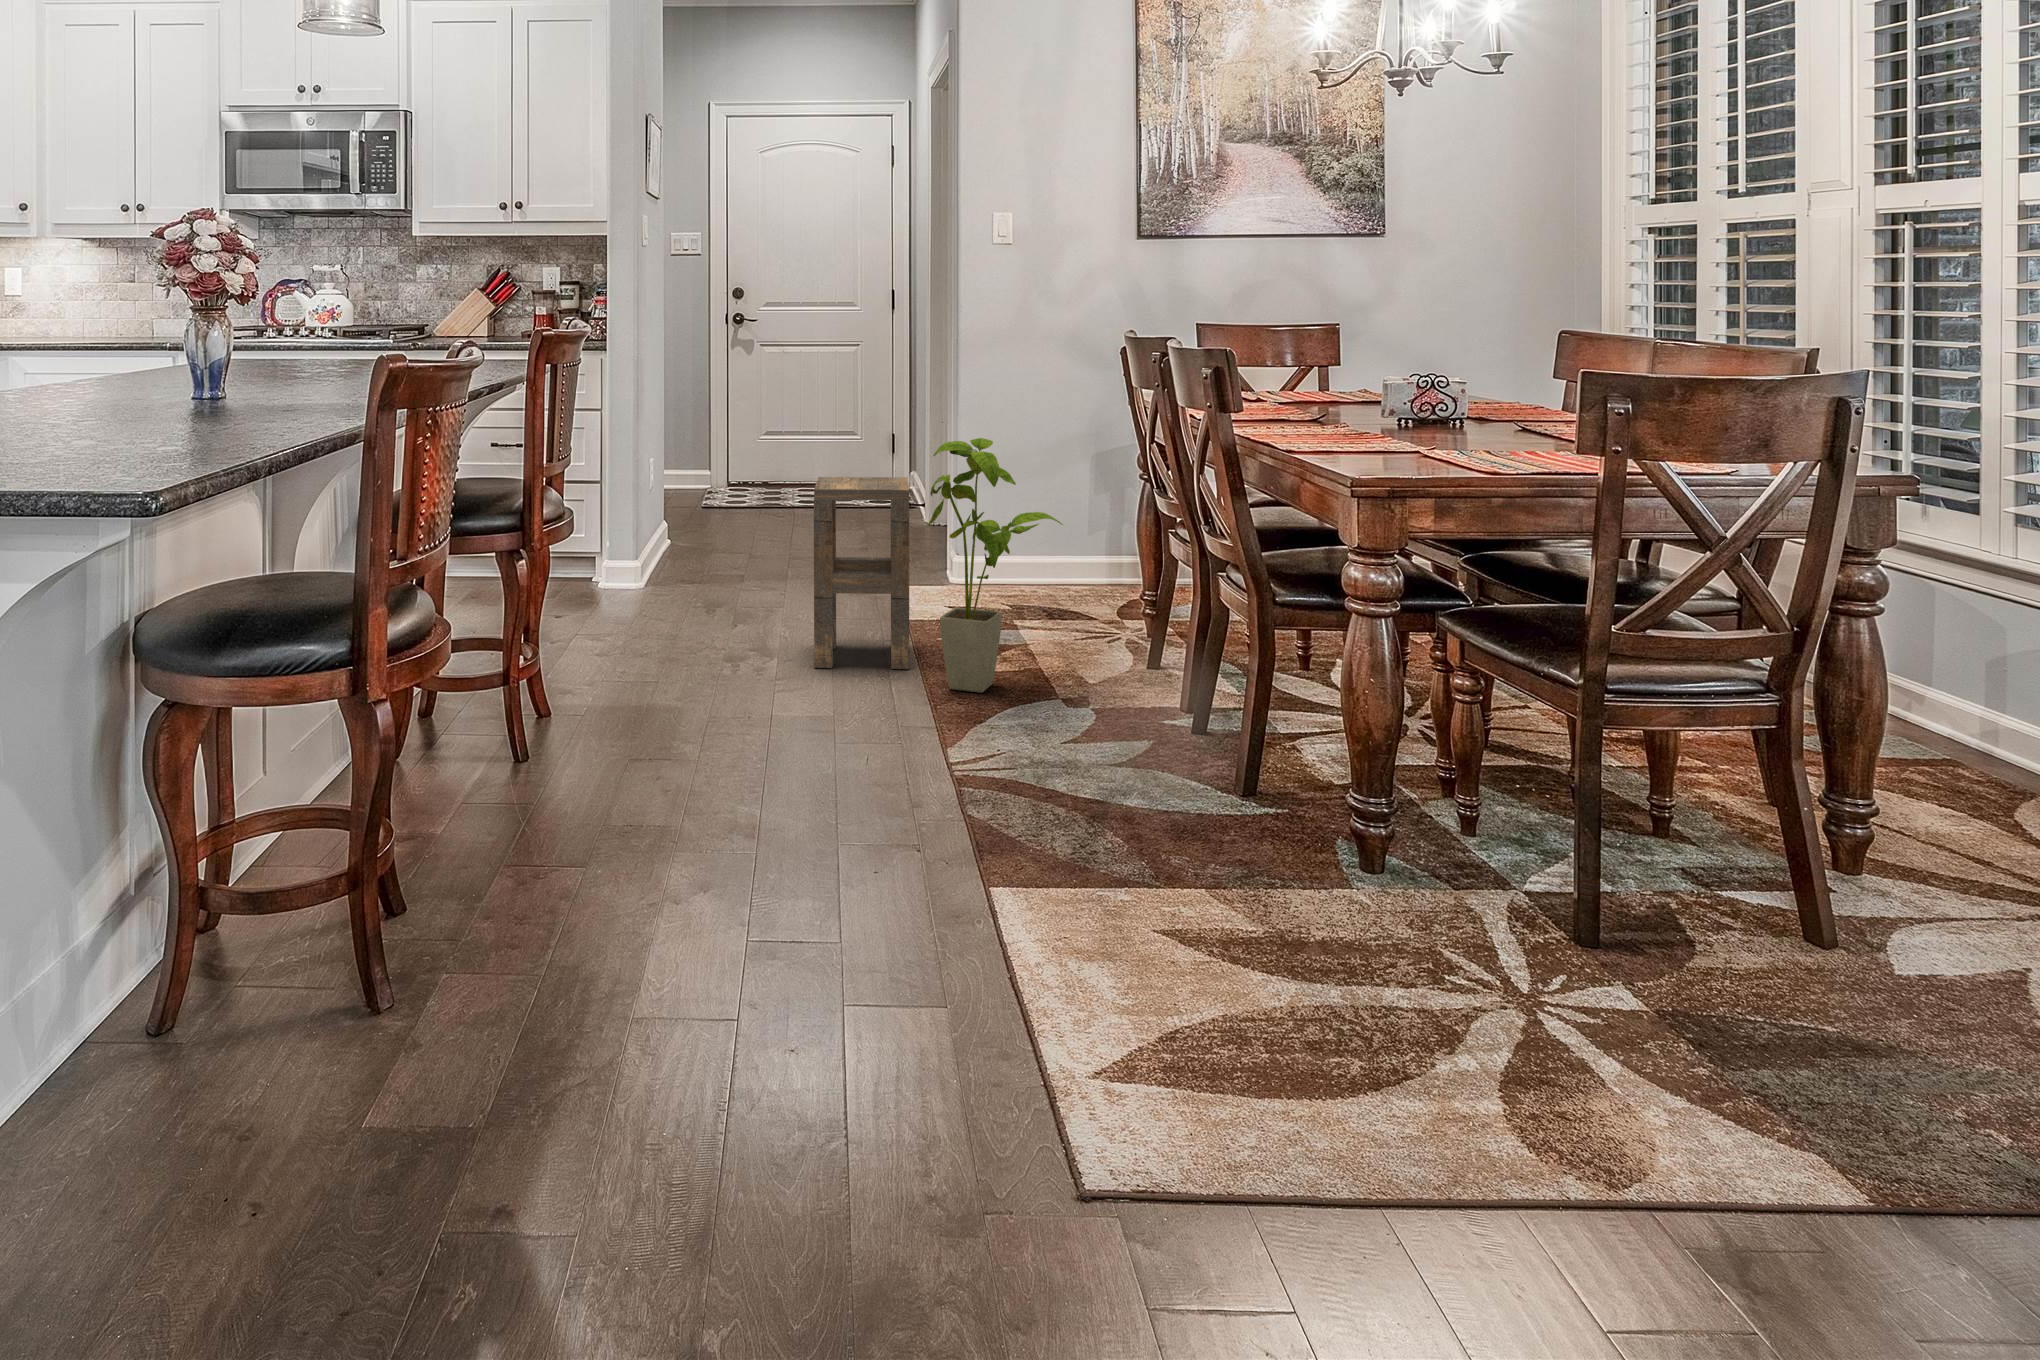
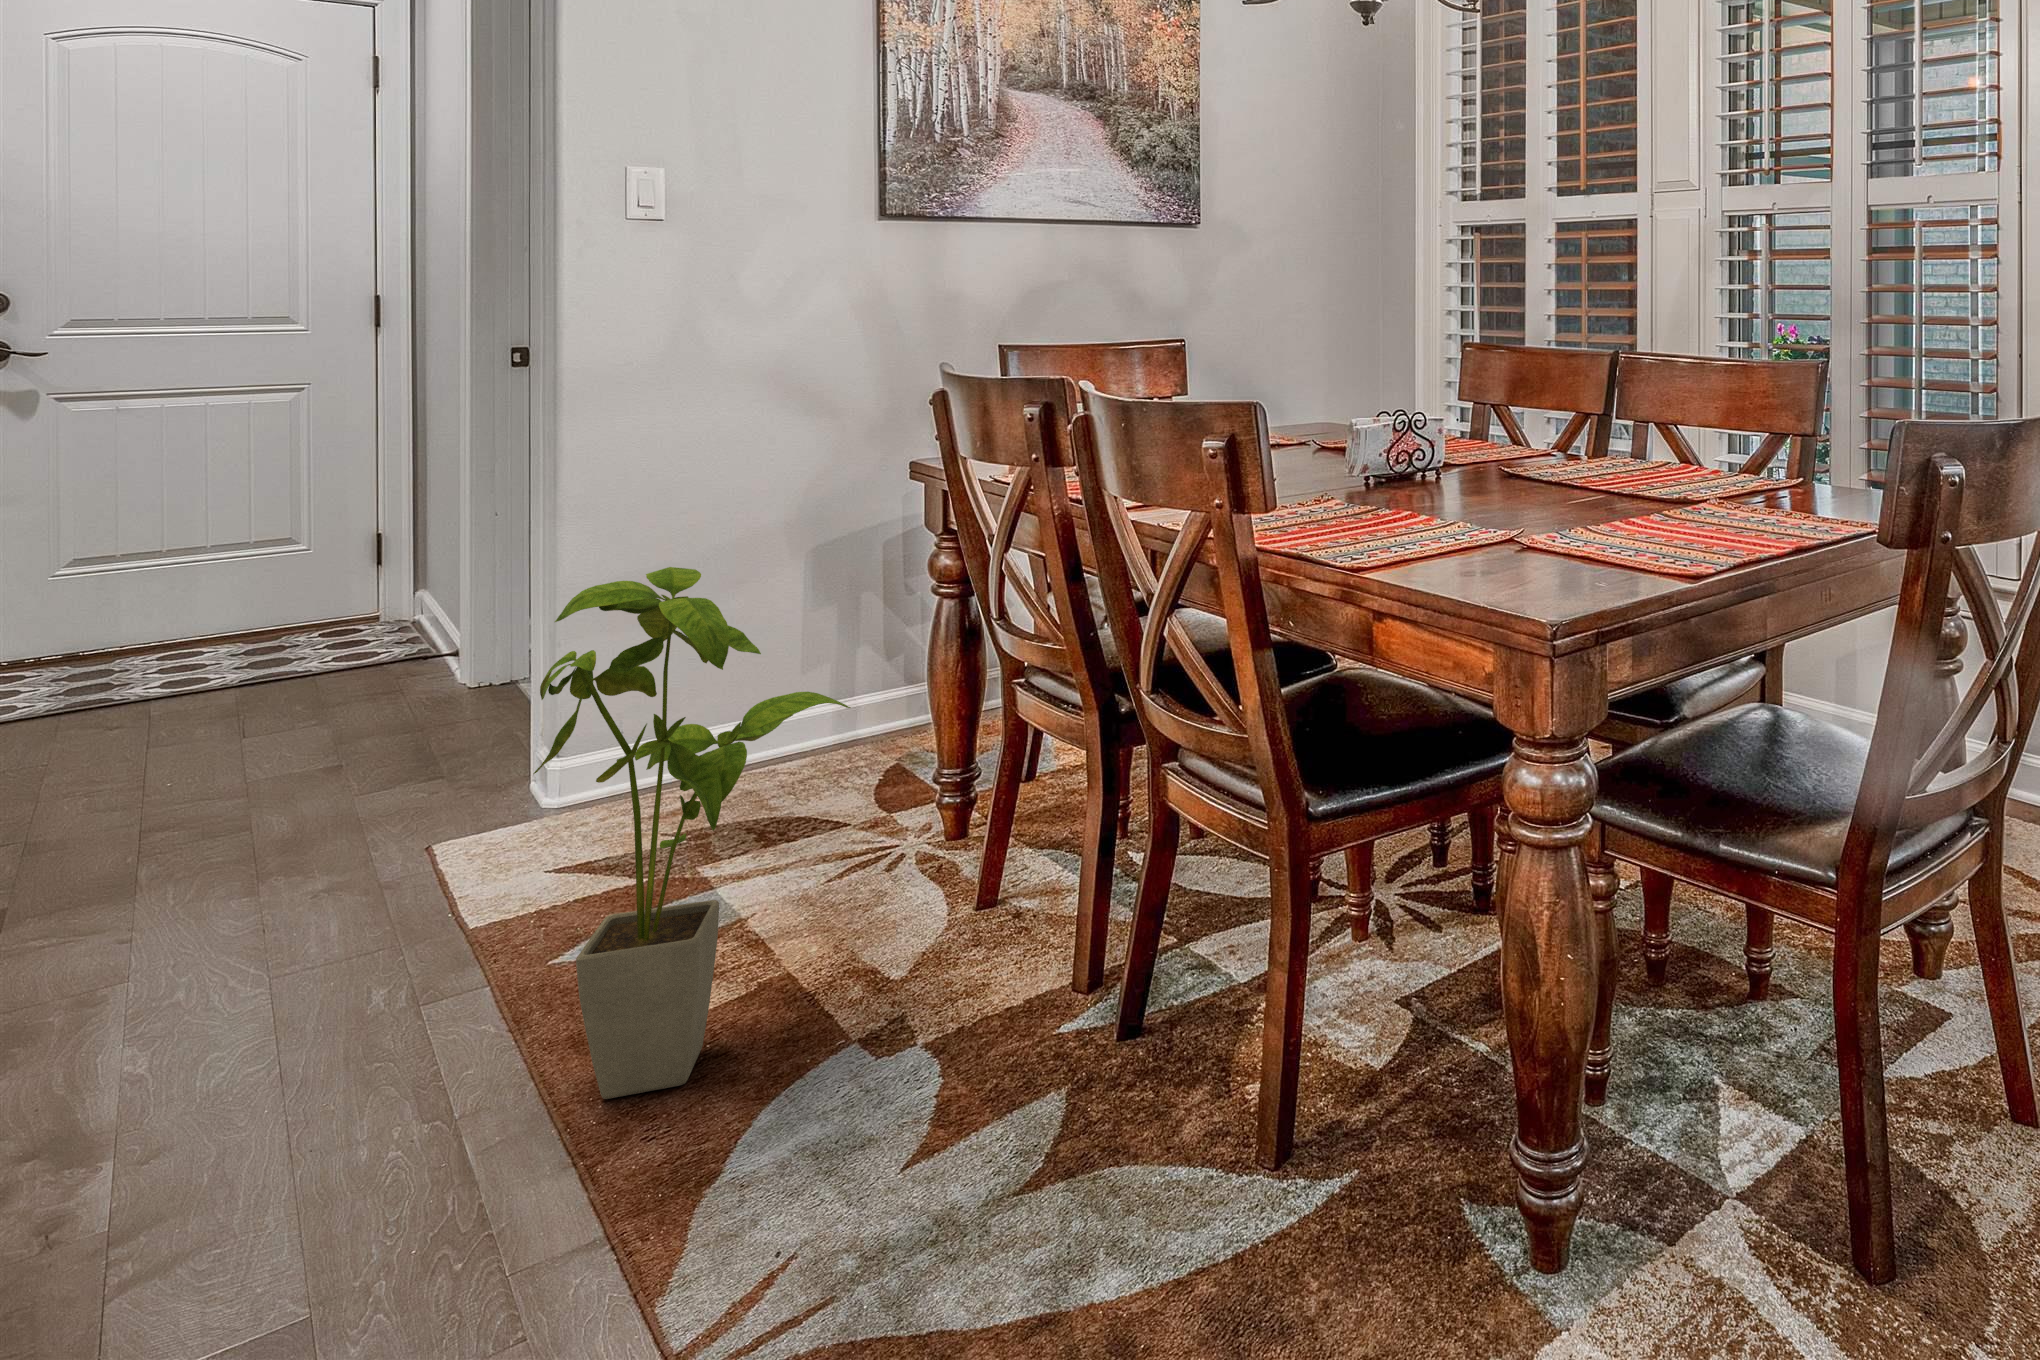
side table: present [814,477,909,669] -> none [195,655,487,1155]

